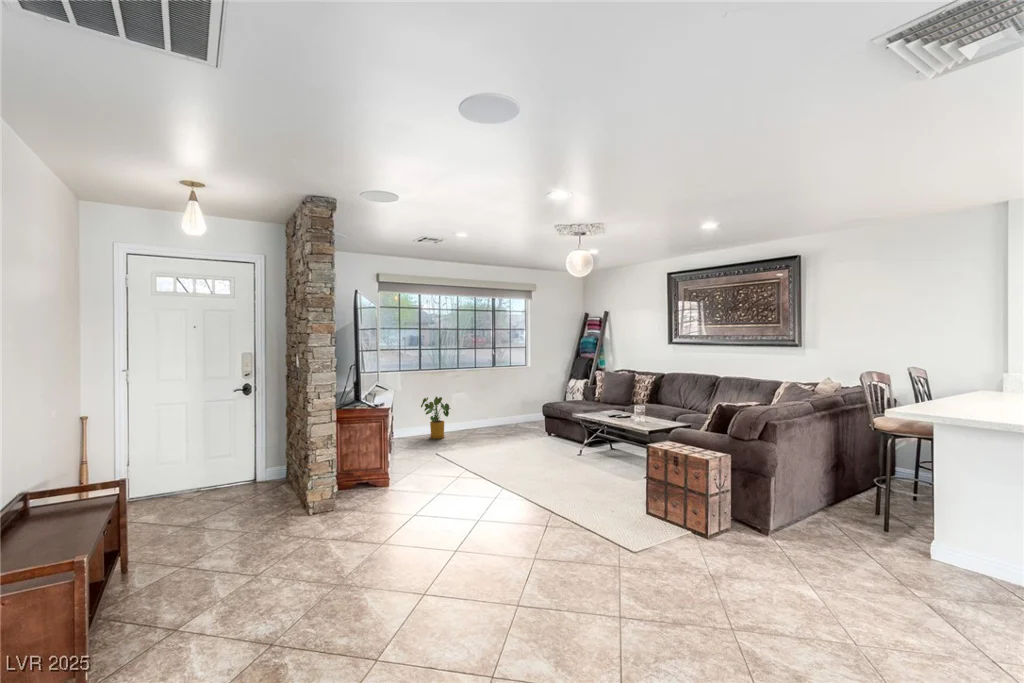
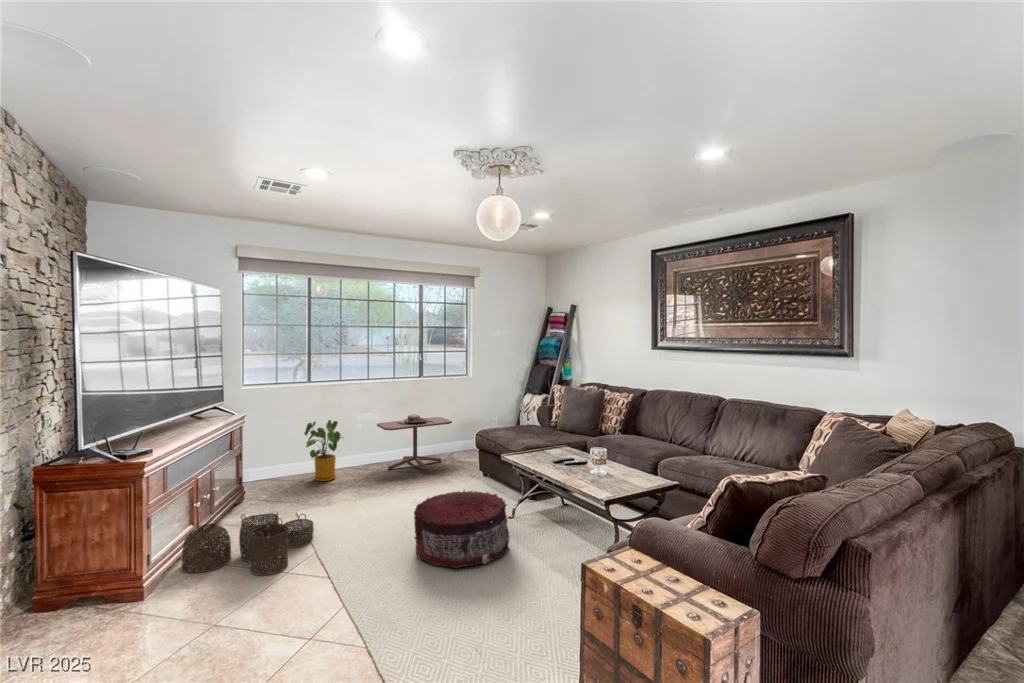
side table: none [468,393,521,433] -> present [377,414,452,472]
pouf: none [526,434,587,475] -> present [414,490,509,568]
woven basket: none [392,445,460,478] -> present [181,513,314,575]

